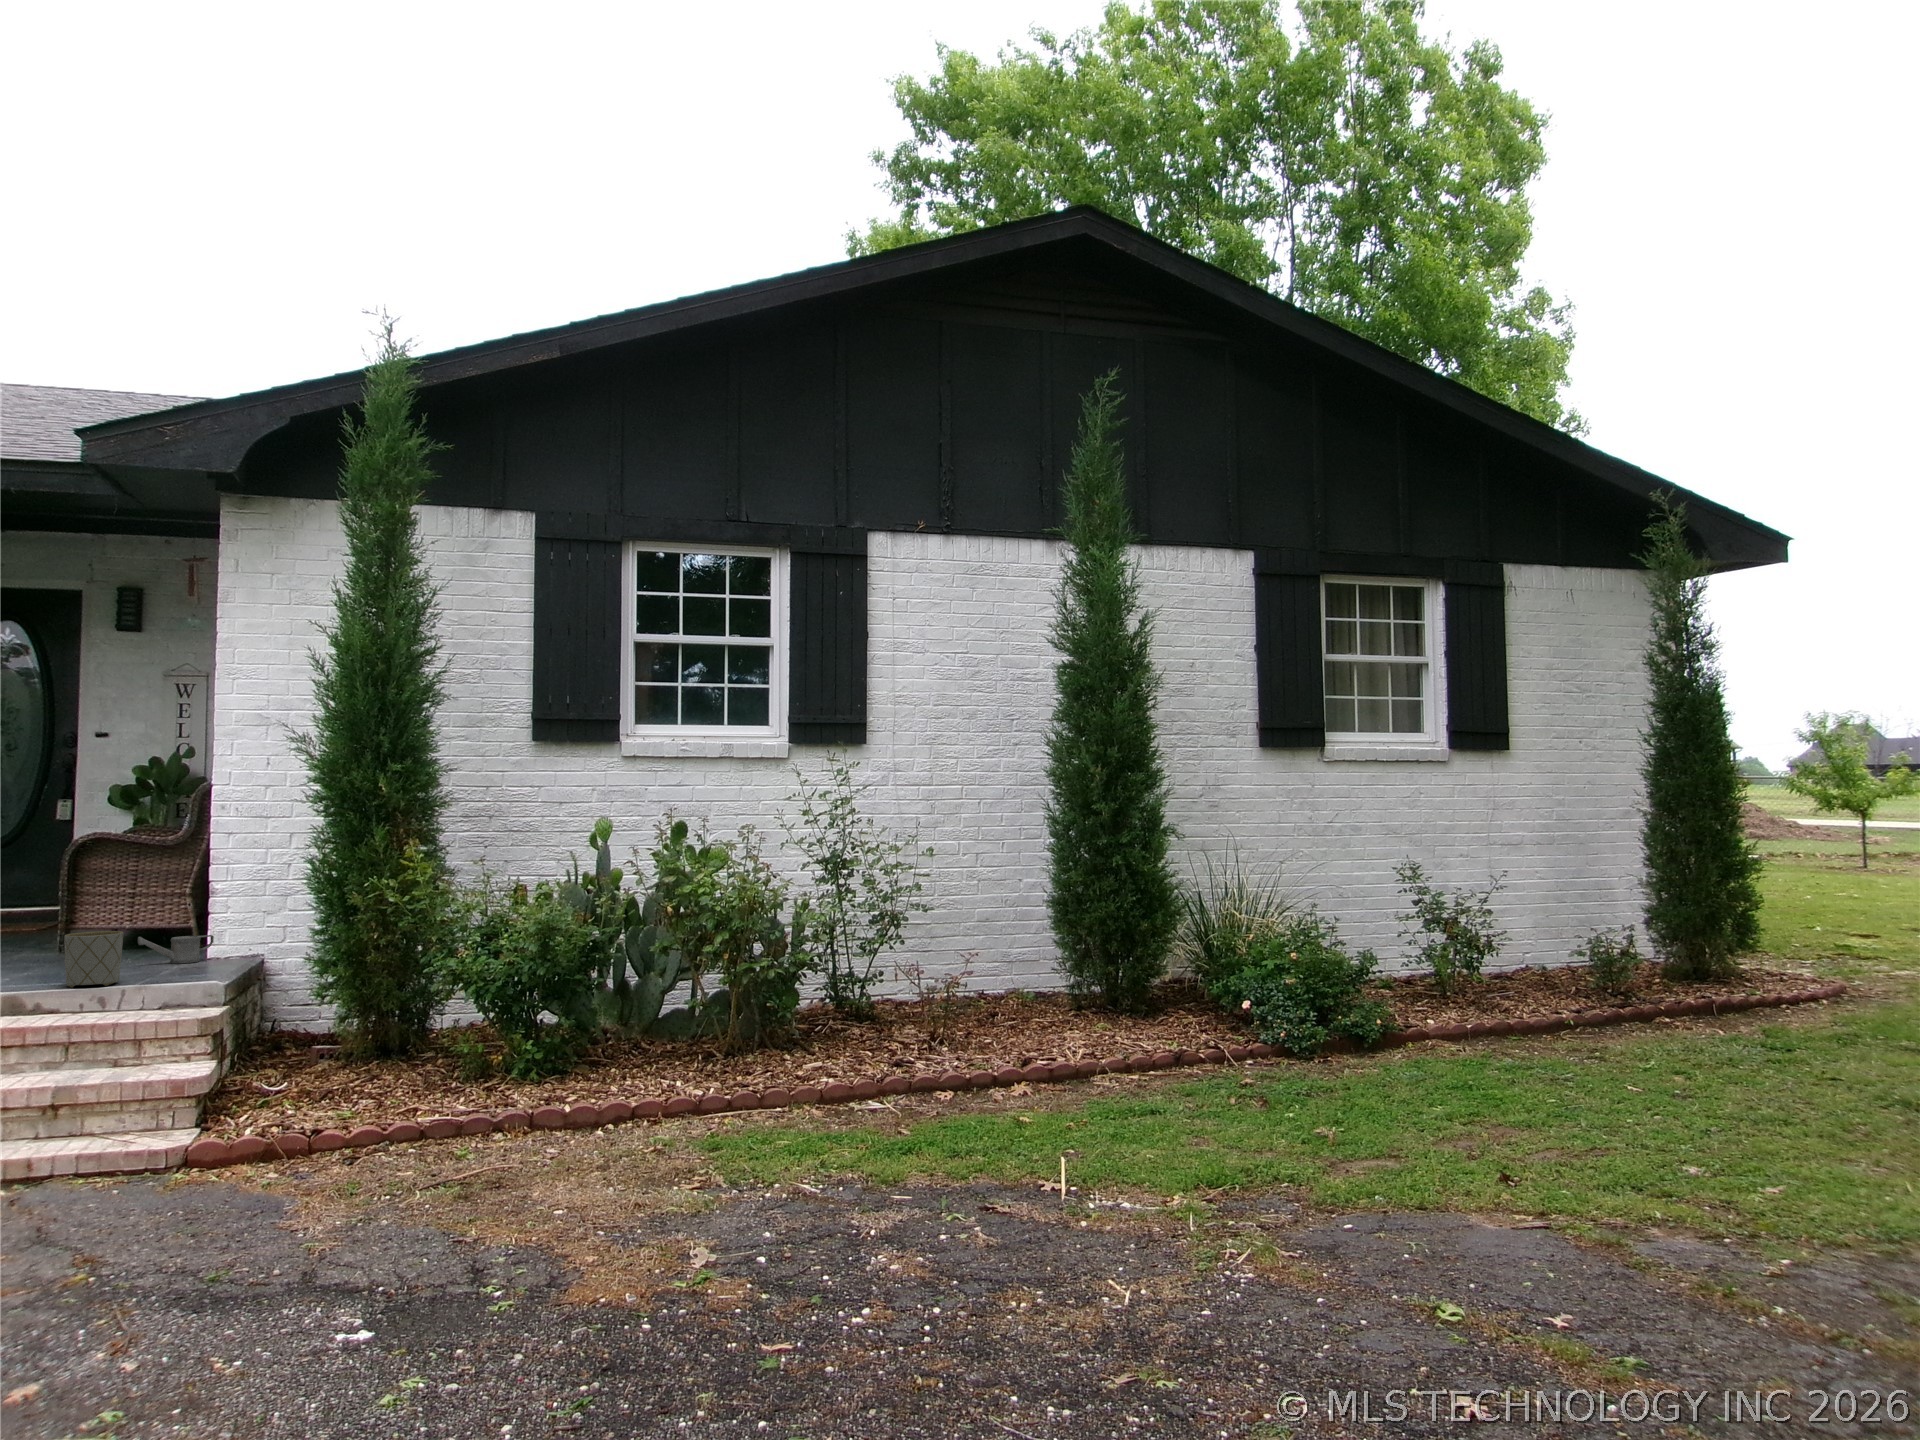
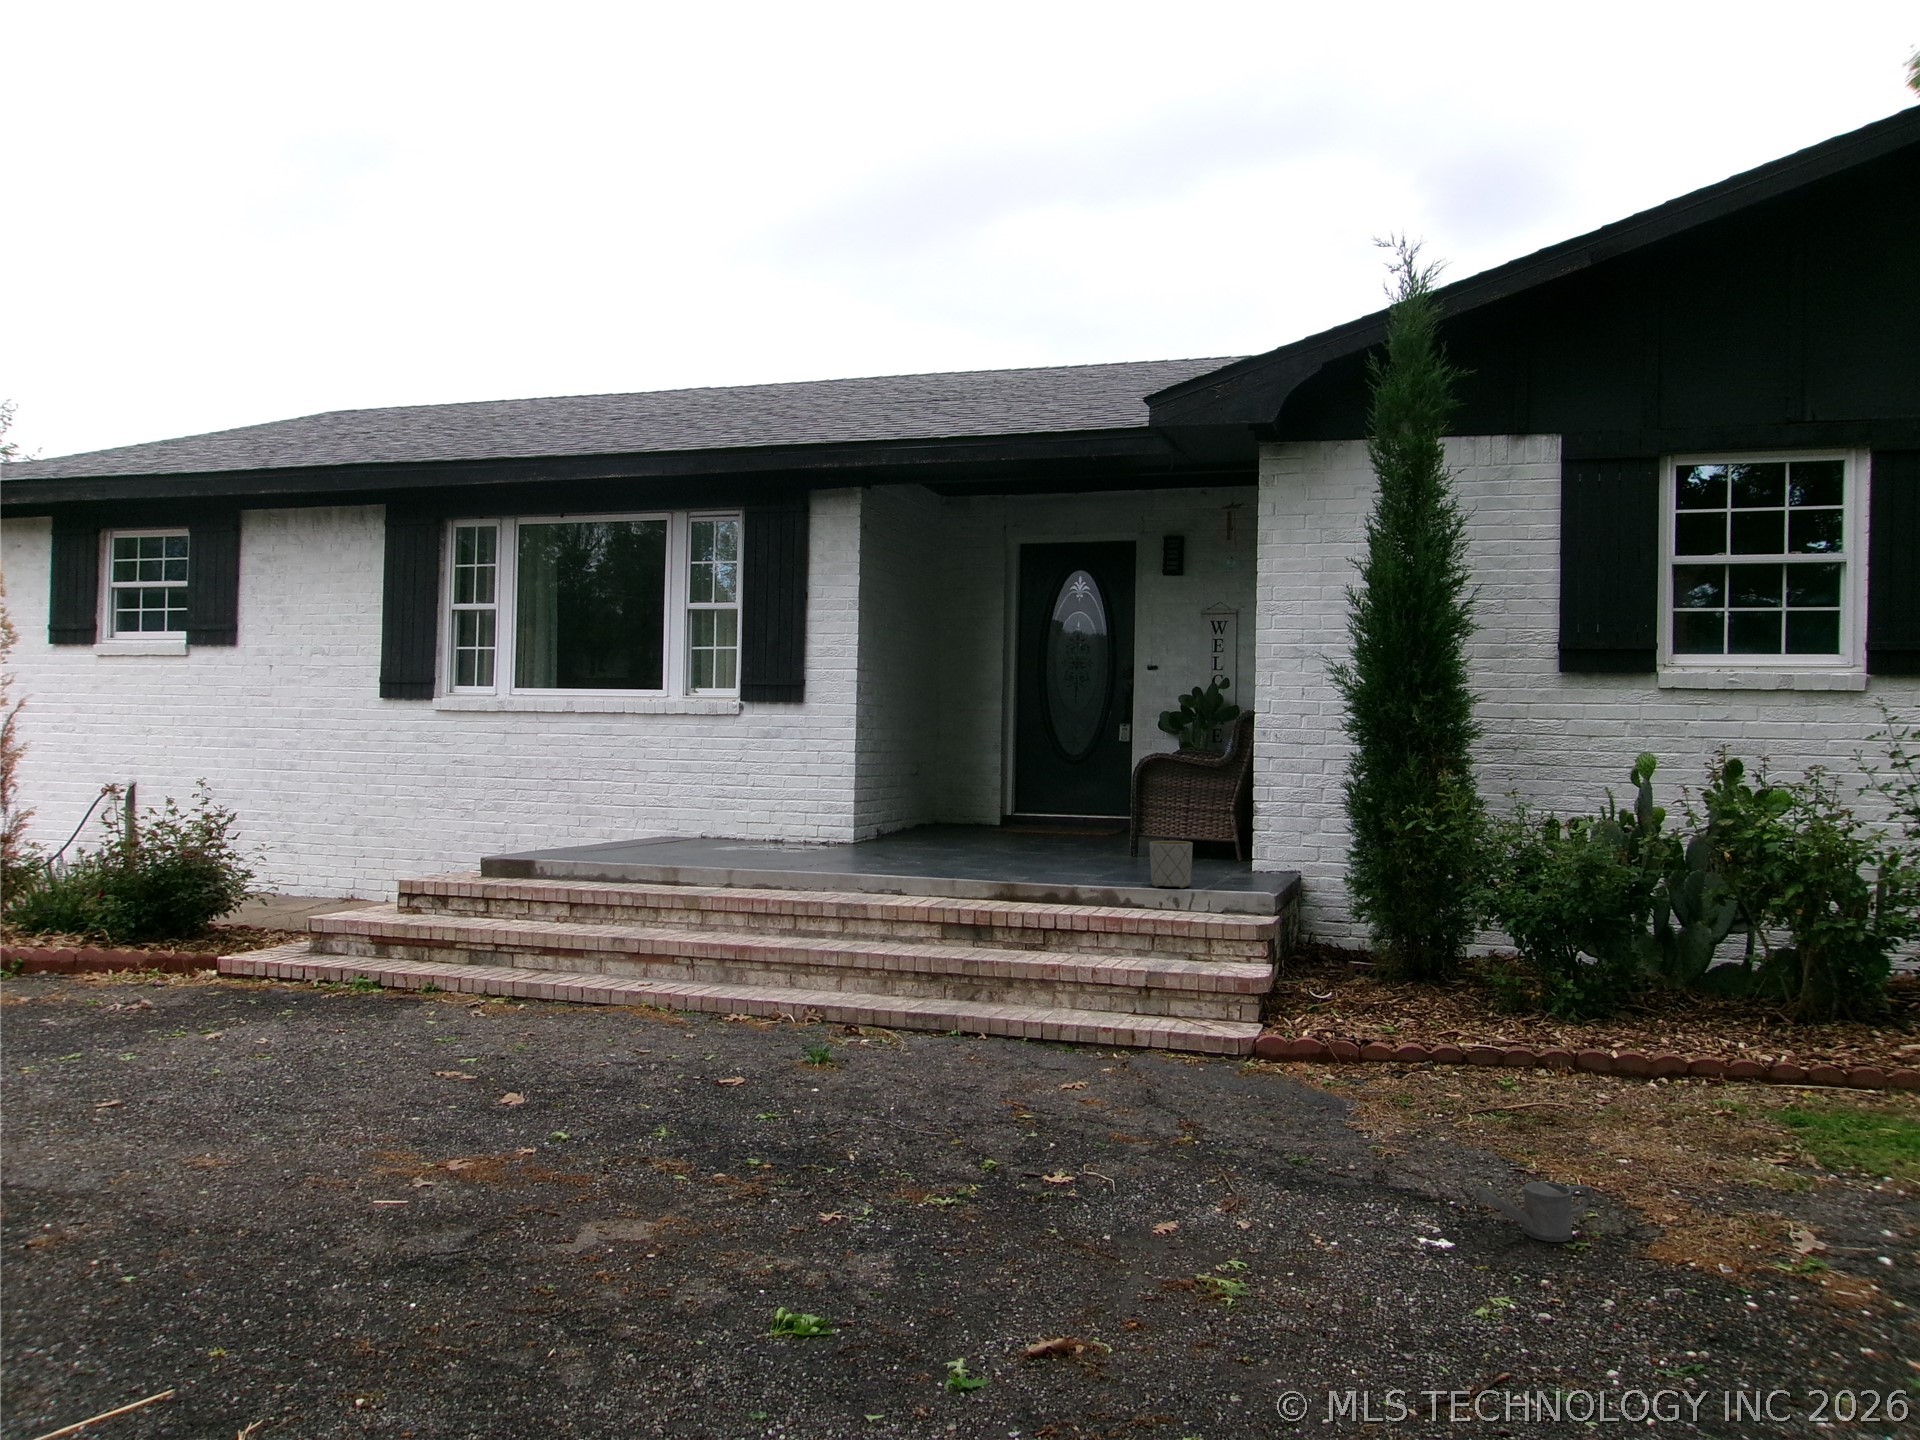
watering can: present [138,935,214,963] -> present [1475,1182,1591,1242]

